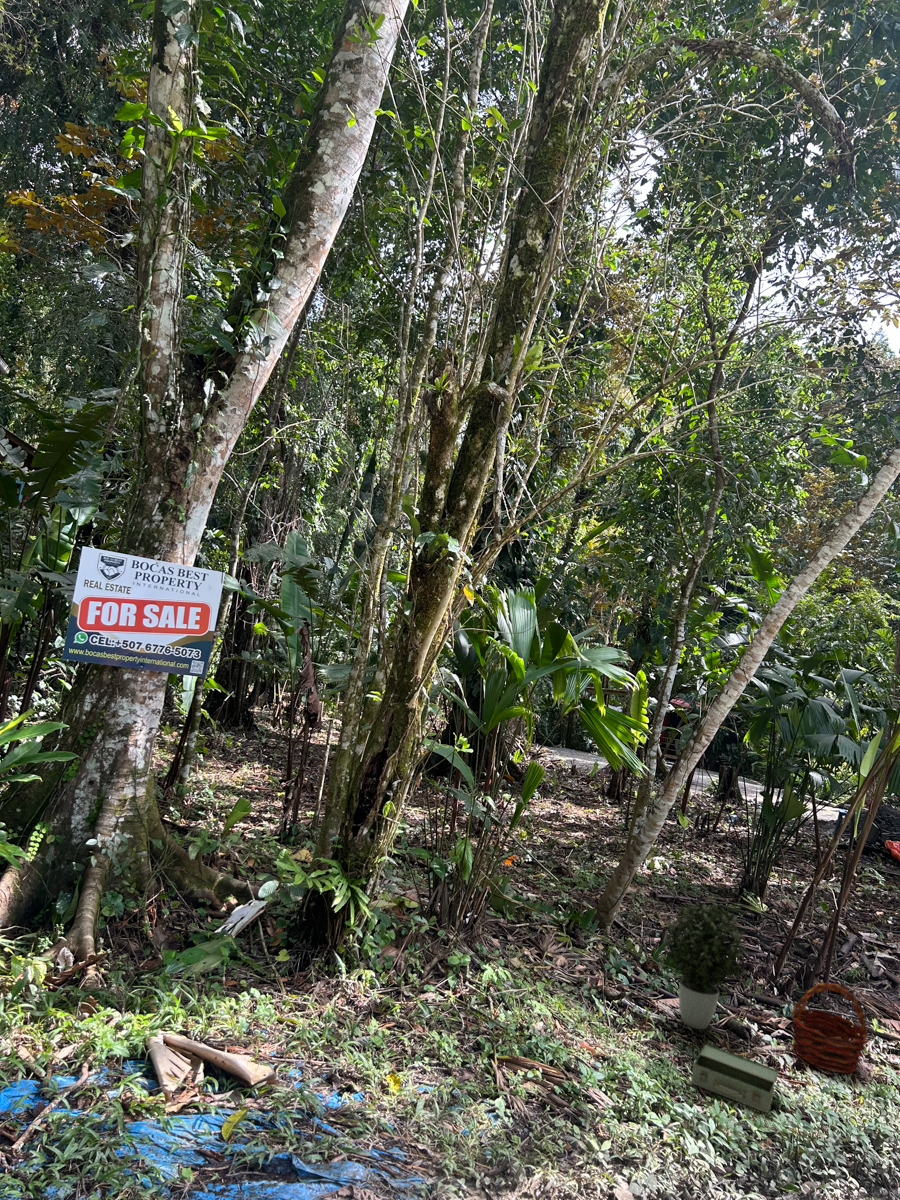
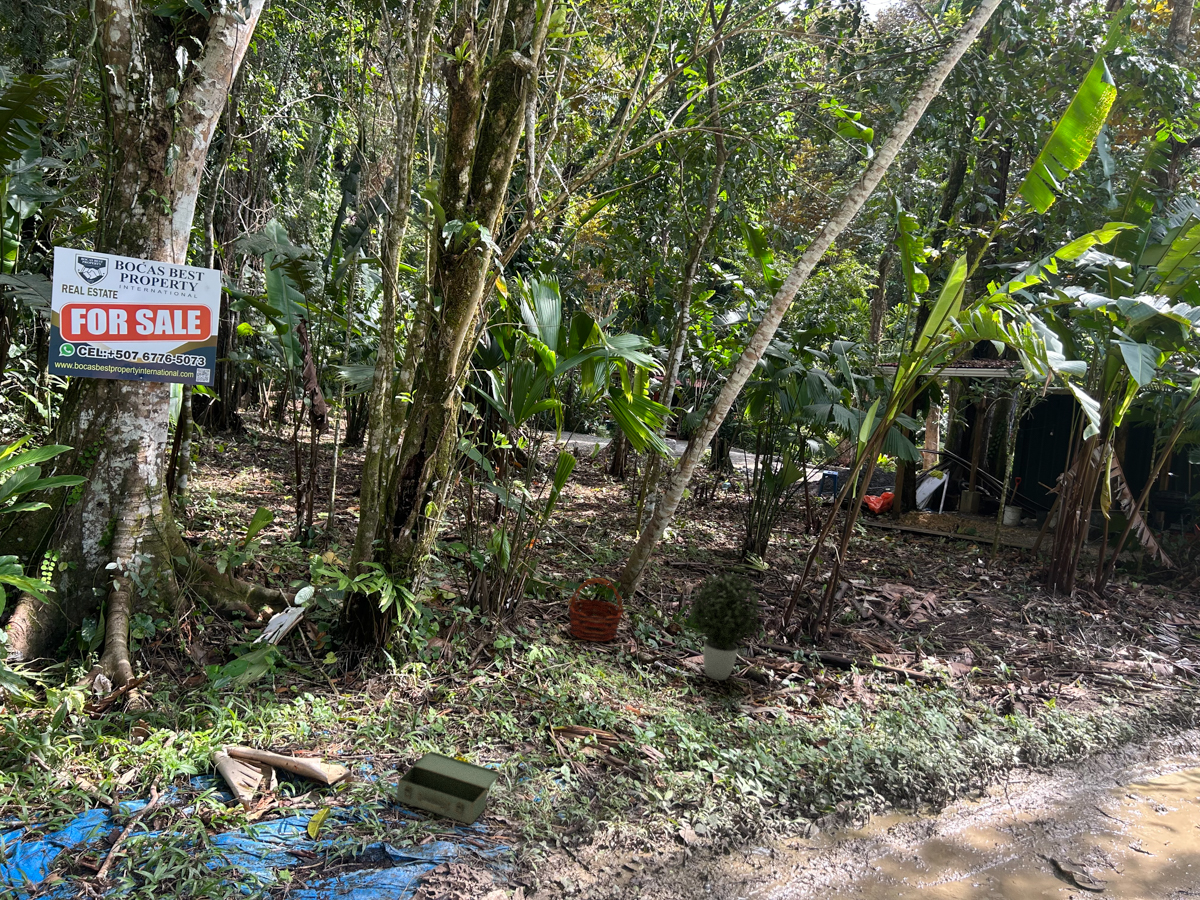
basket: present [791,983,868,1073] -> present [568,578,624,641]
toolbox: present [691,1044,779,1113] -> present [396,751,500,824]

